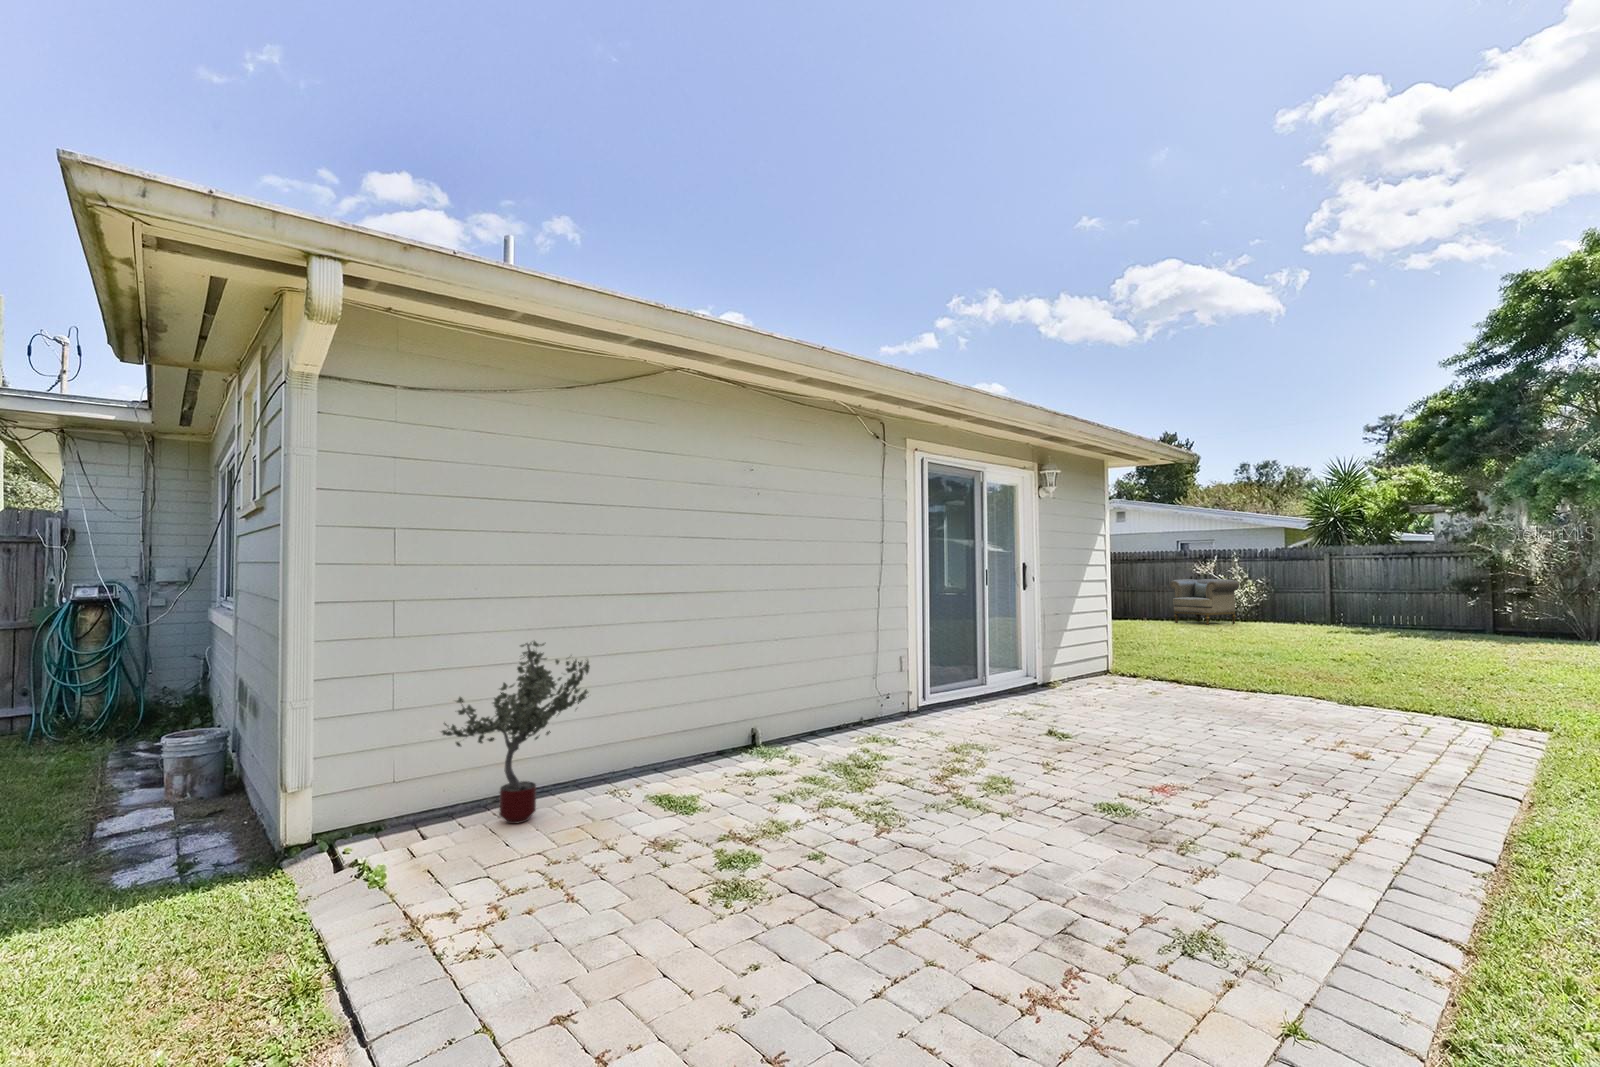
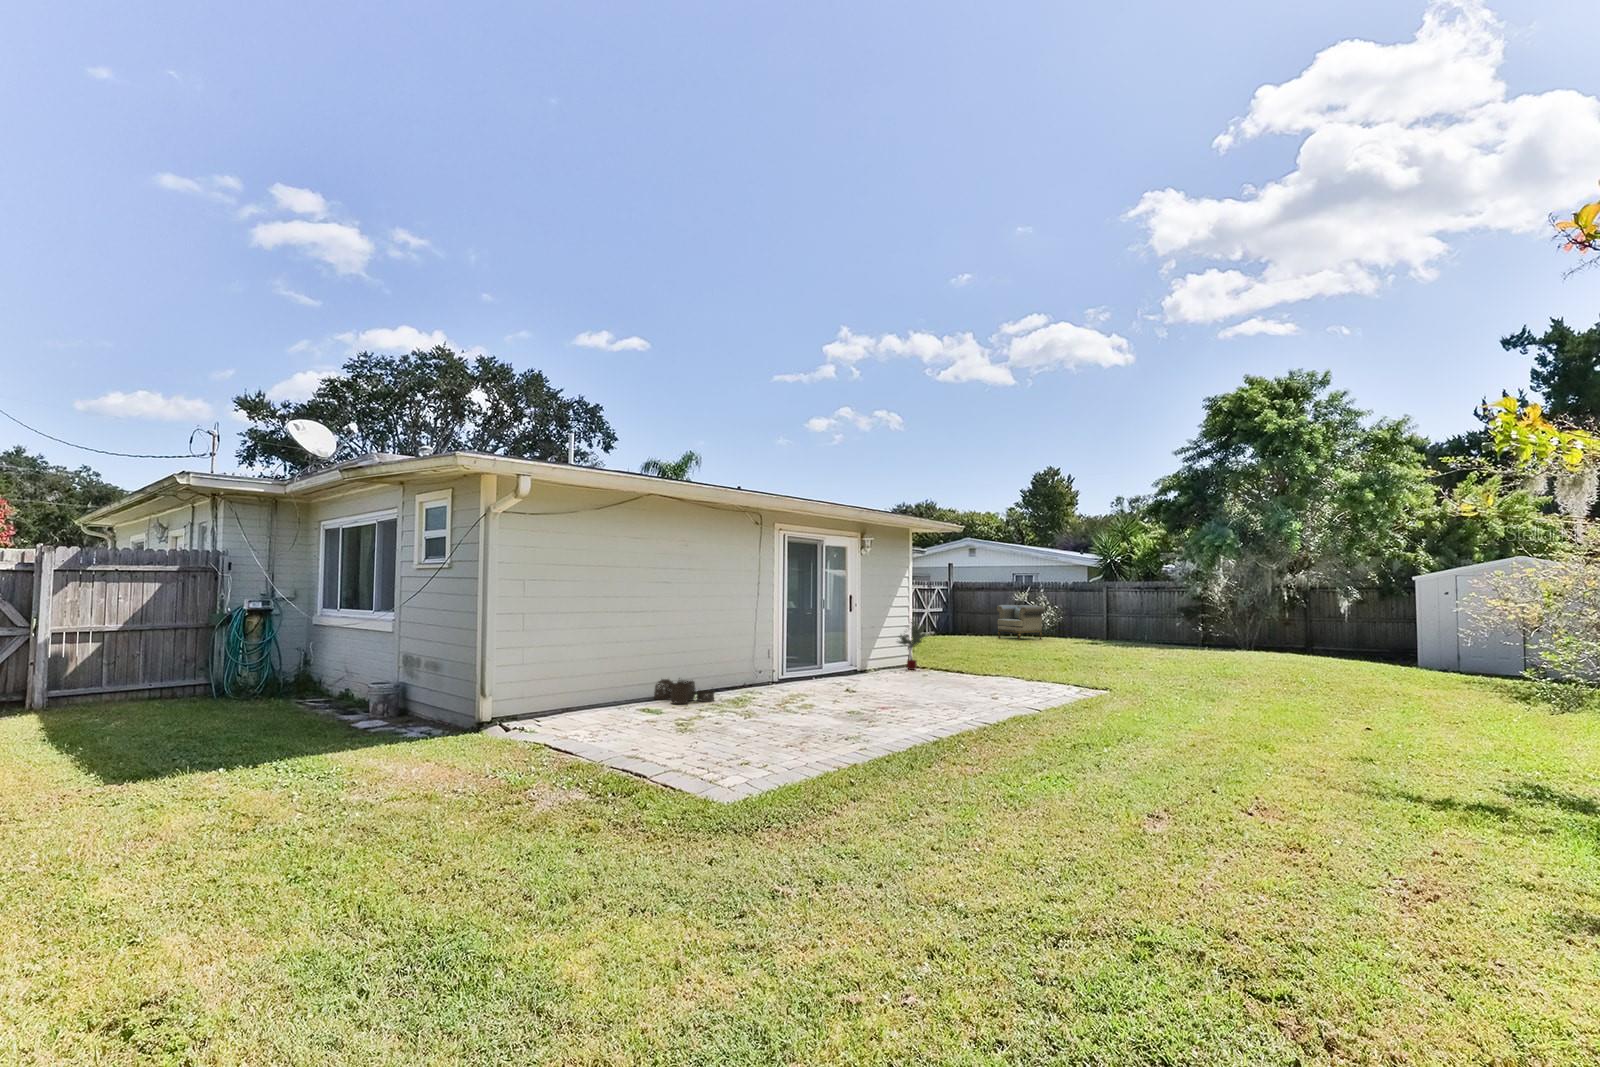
potted tree: present [442,641,590,824] -> present [898,621,926,670]
woven basket: none [686,724,806,789] -> present [654,678,714,704]

